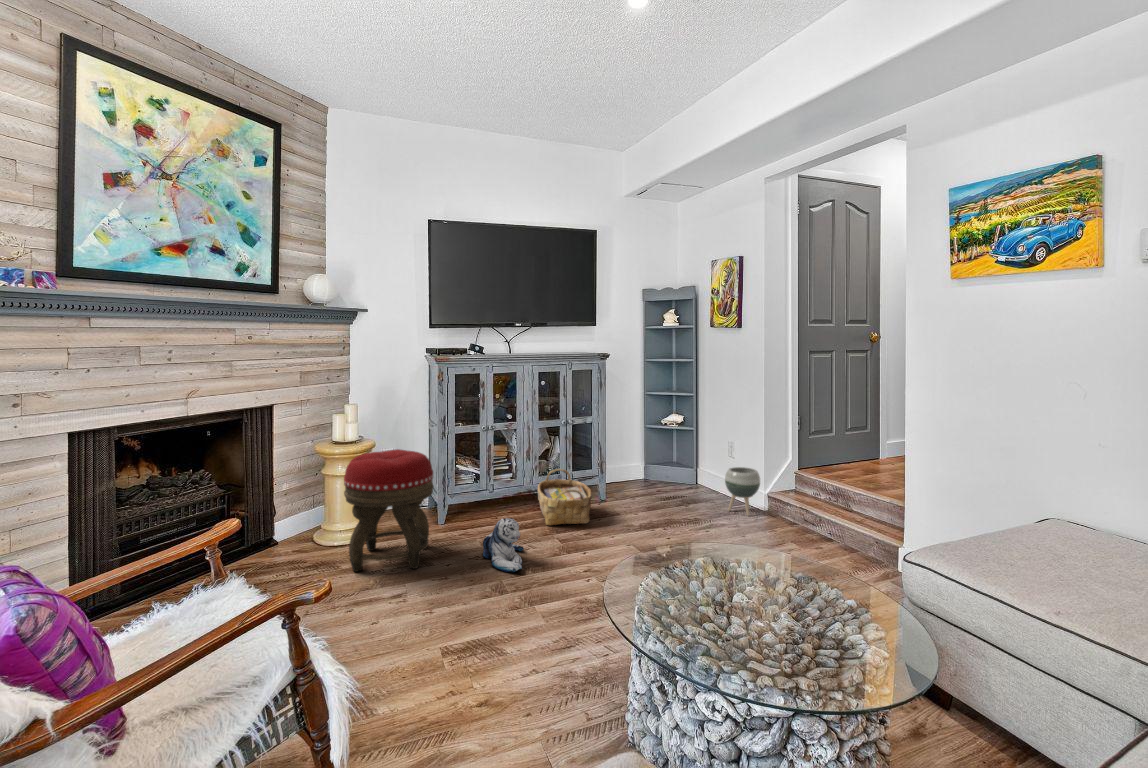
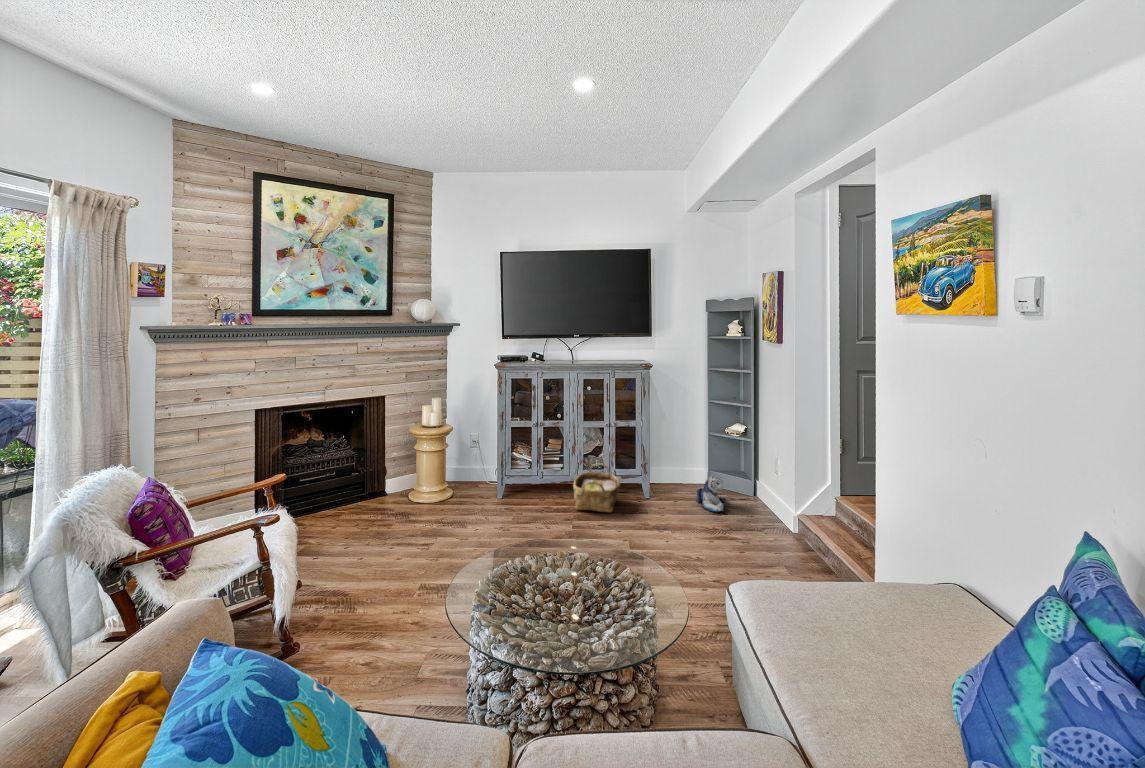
footstool: present [344,449,434,572] -> none [412,437,477,527]
planter: present [725,467,760,516] -> none [747,479,782,526]
plush toy: present [482,518,524,572] -> present [696,476,726,512]

